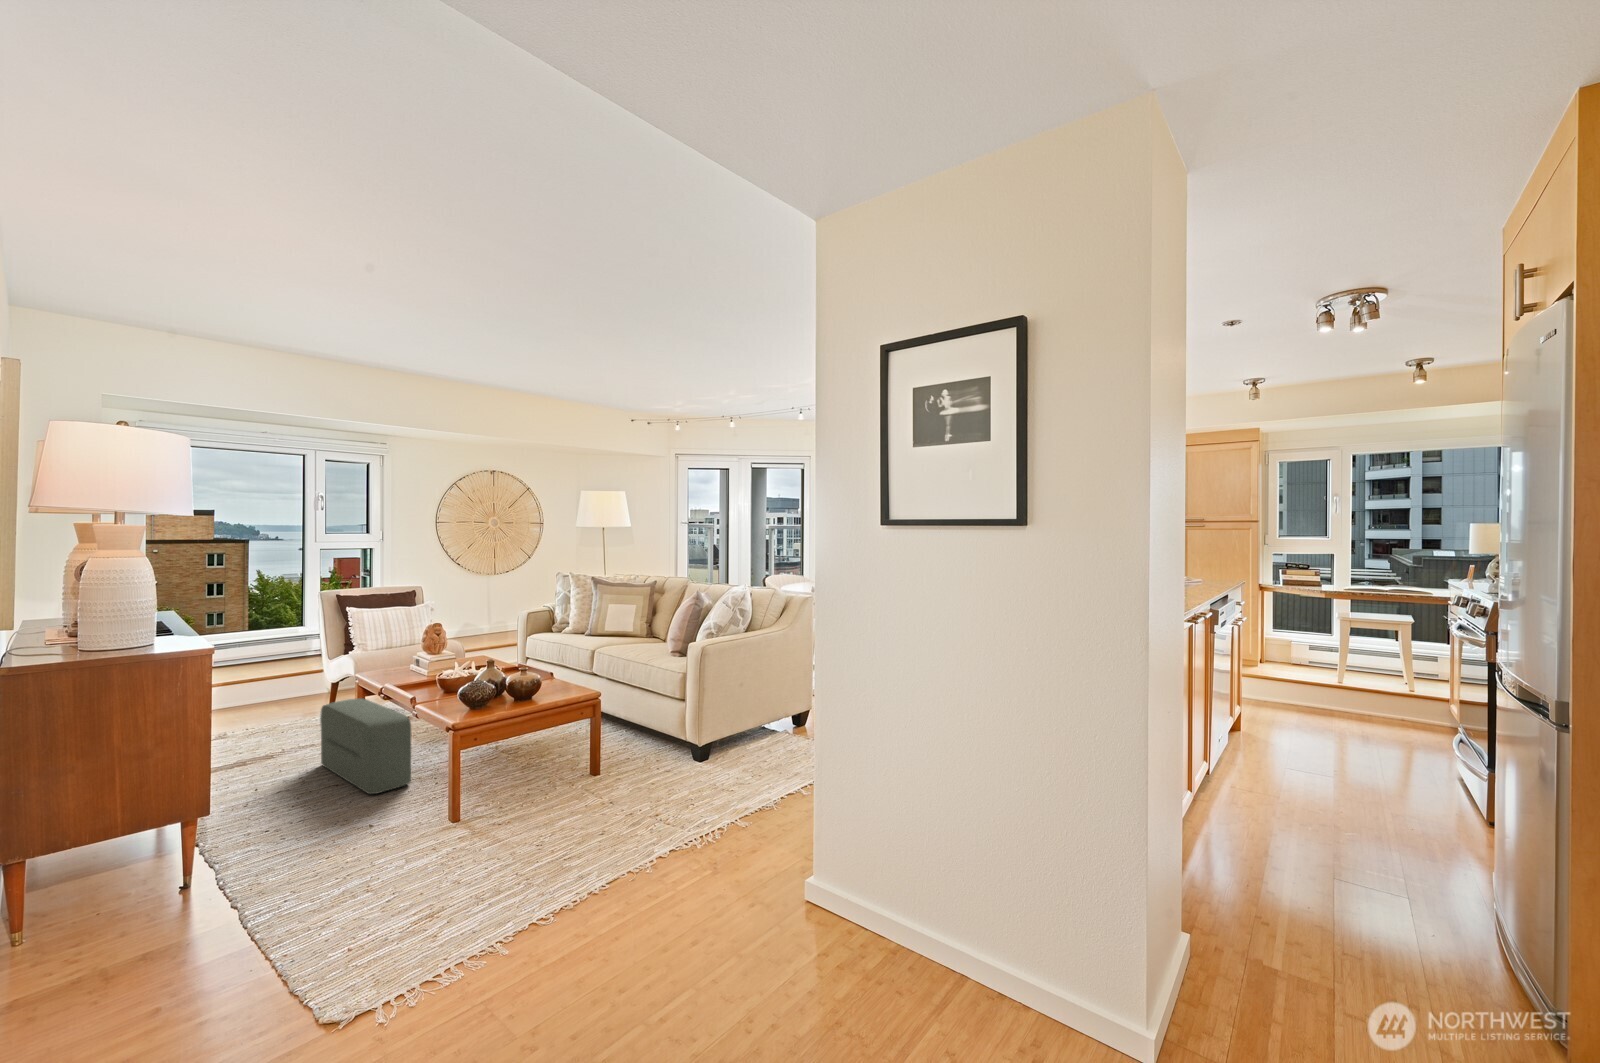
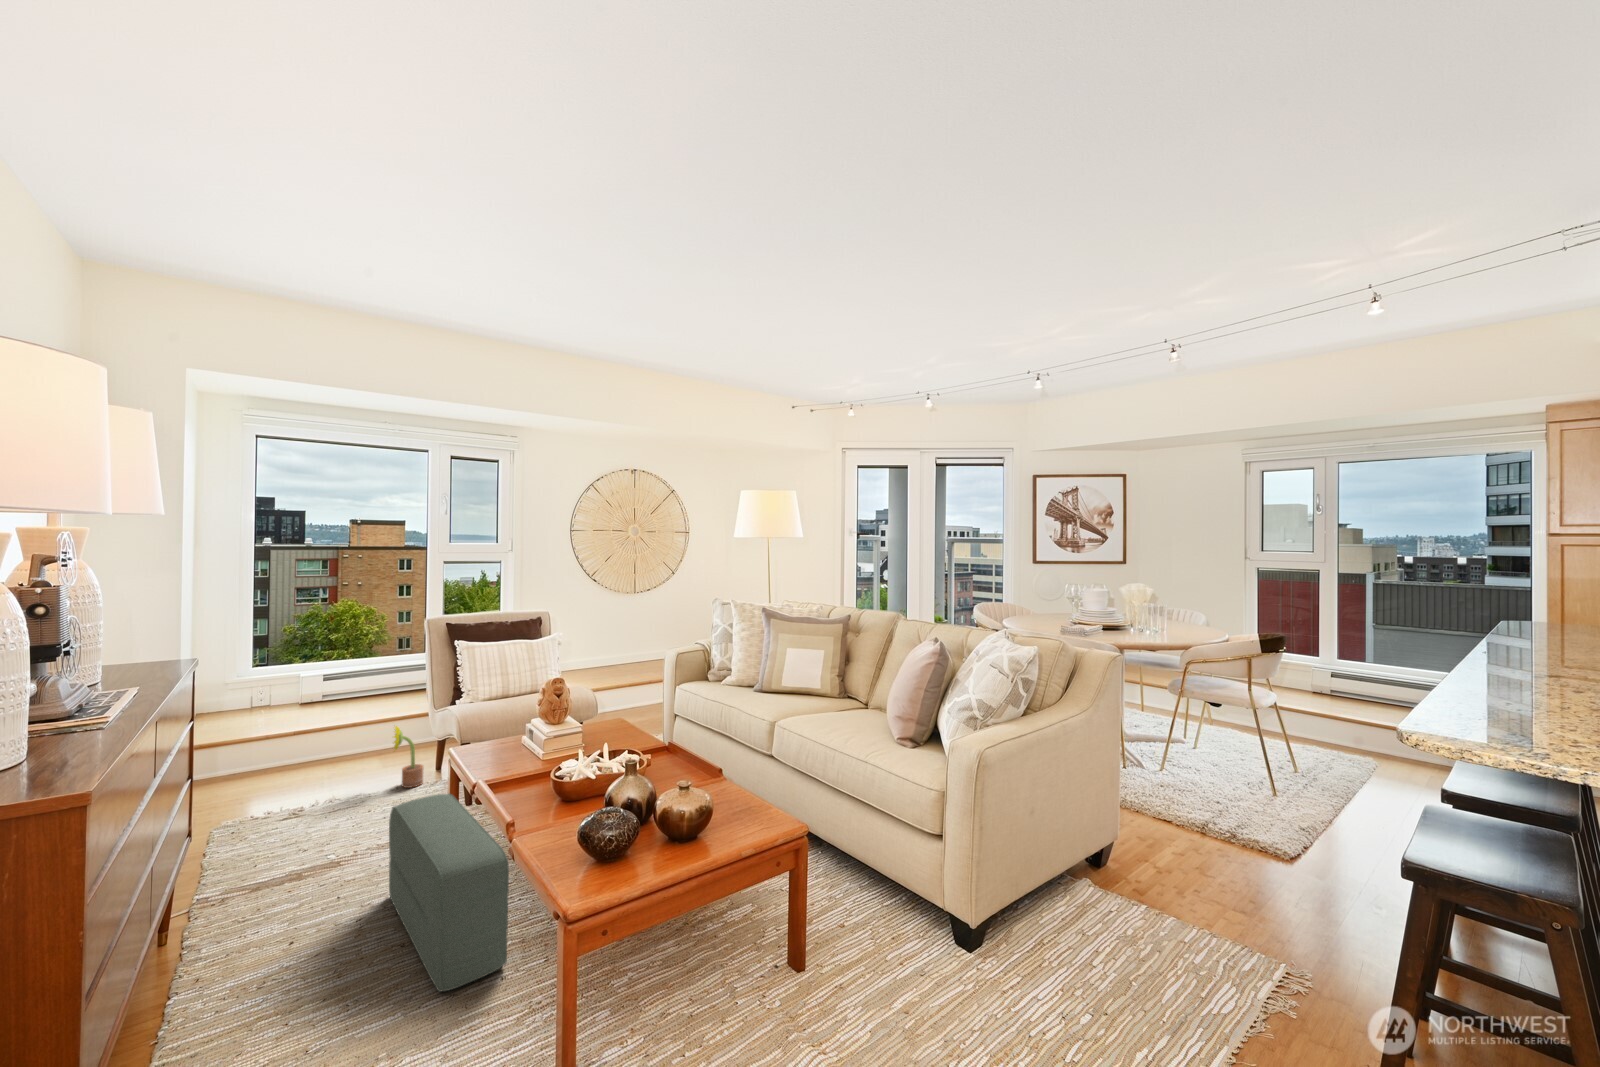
decorative plant: none [299,670,325,717] -> present [394,726,424,788]

